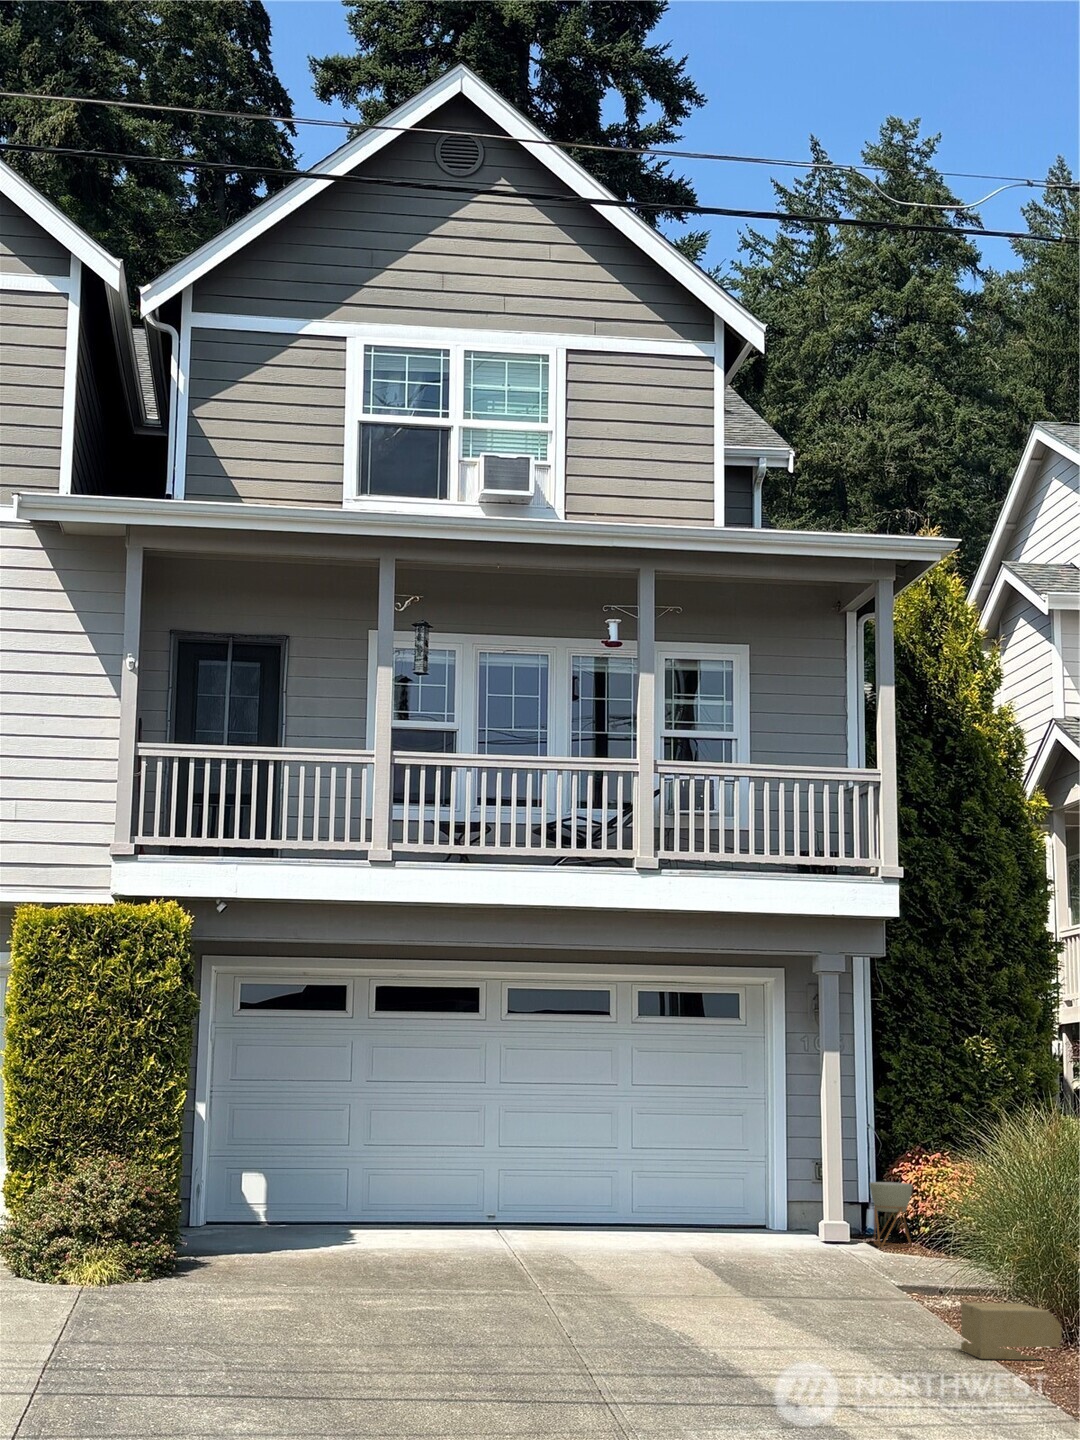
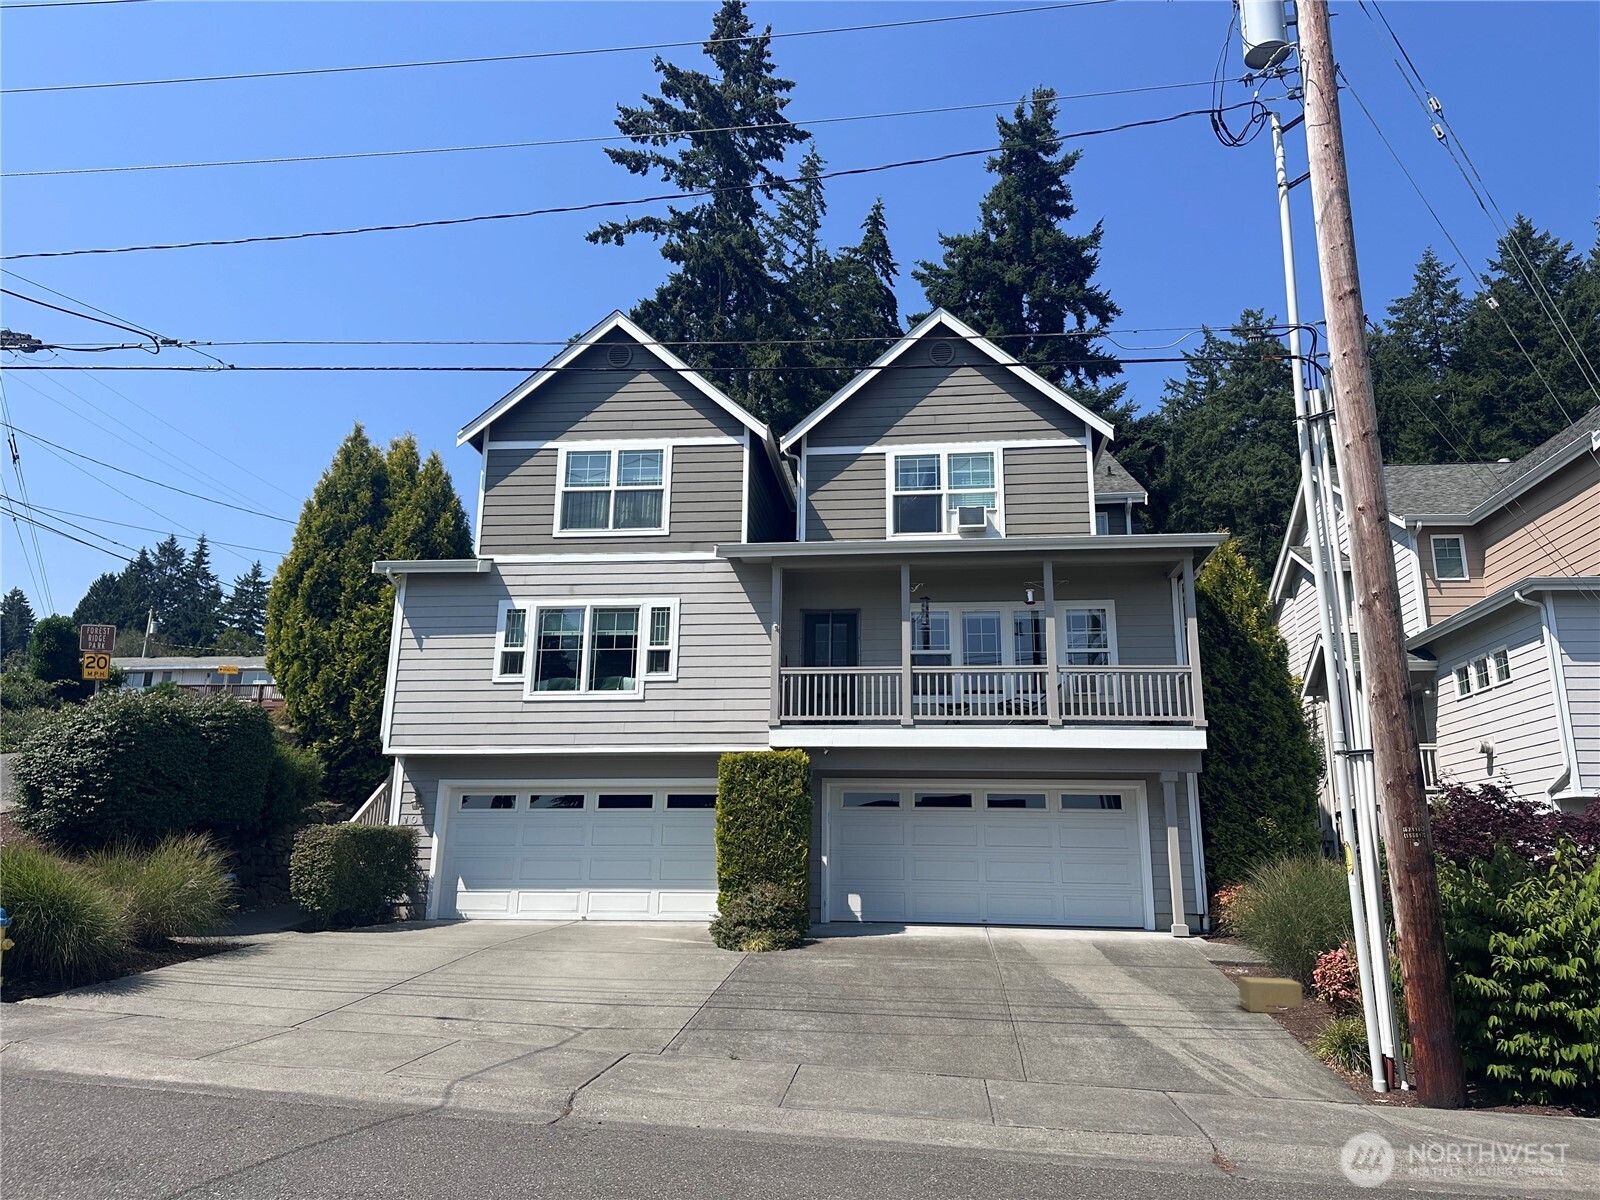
planter: present [870,1182,913,1248] -> none [1199,902,1227,941]

